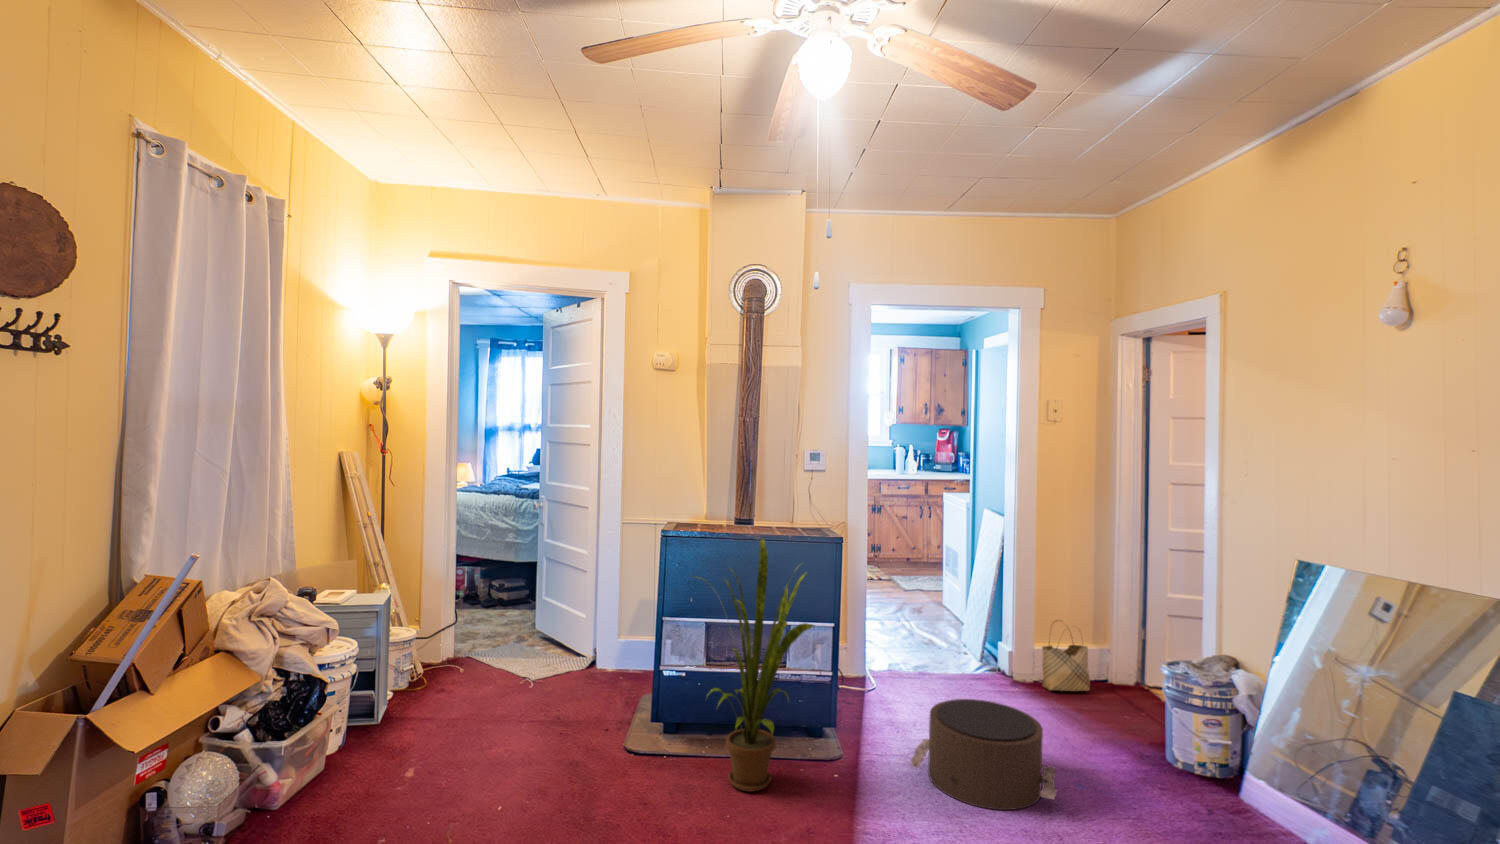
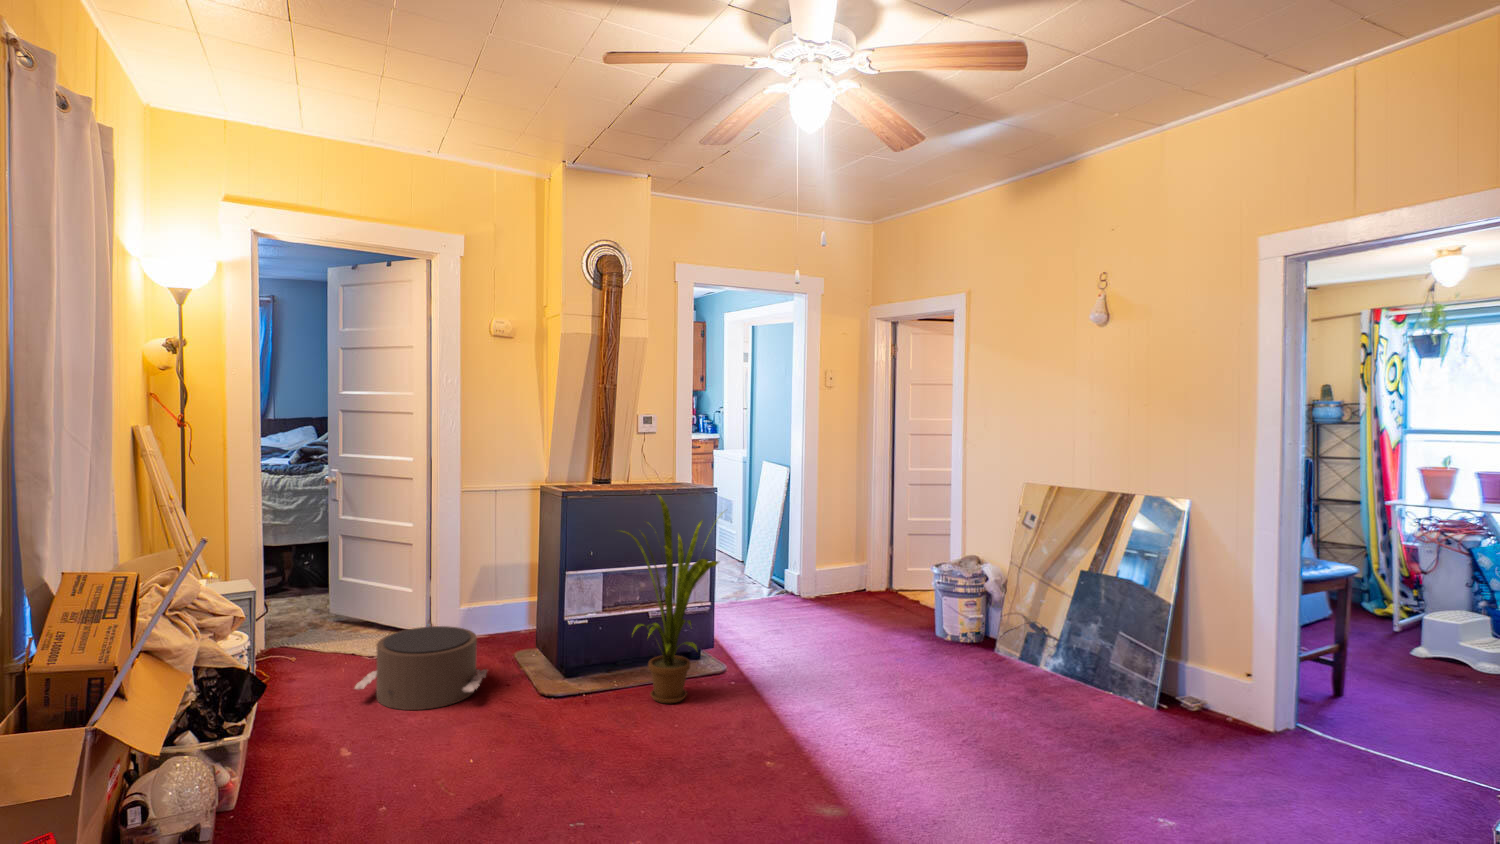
woven basket: present [1042,622,1090,691] -> none [837,547,871,604]
pouf: present [910,699,1057,810] -> present [355,626,487,710]

